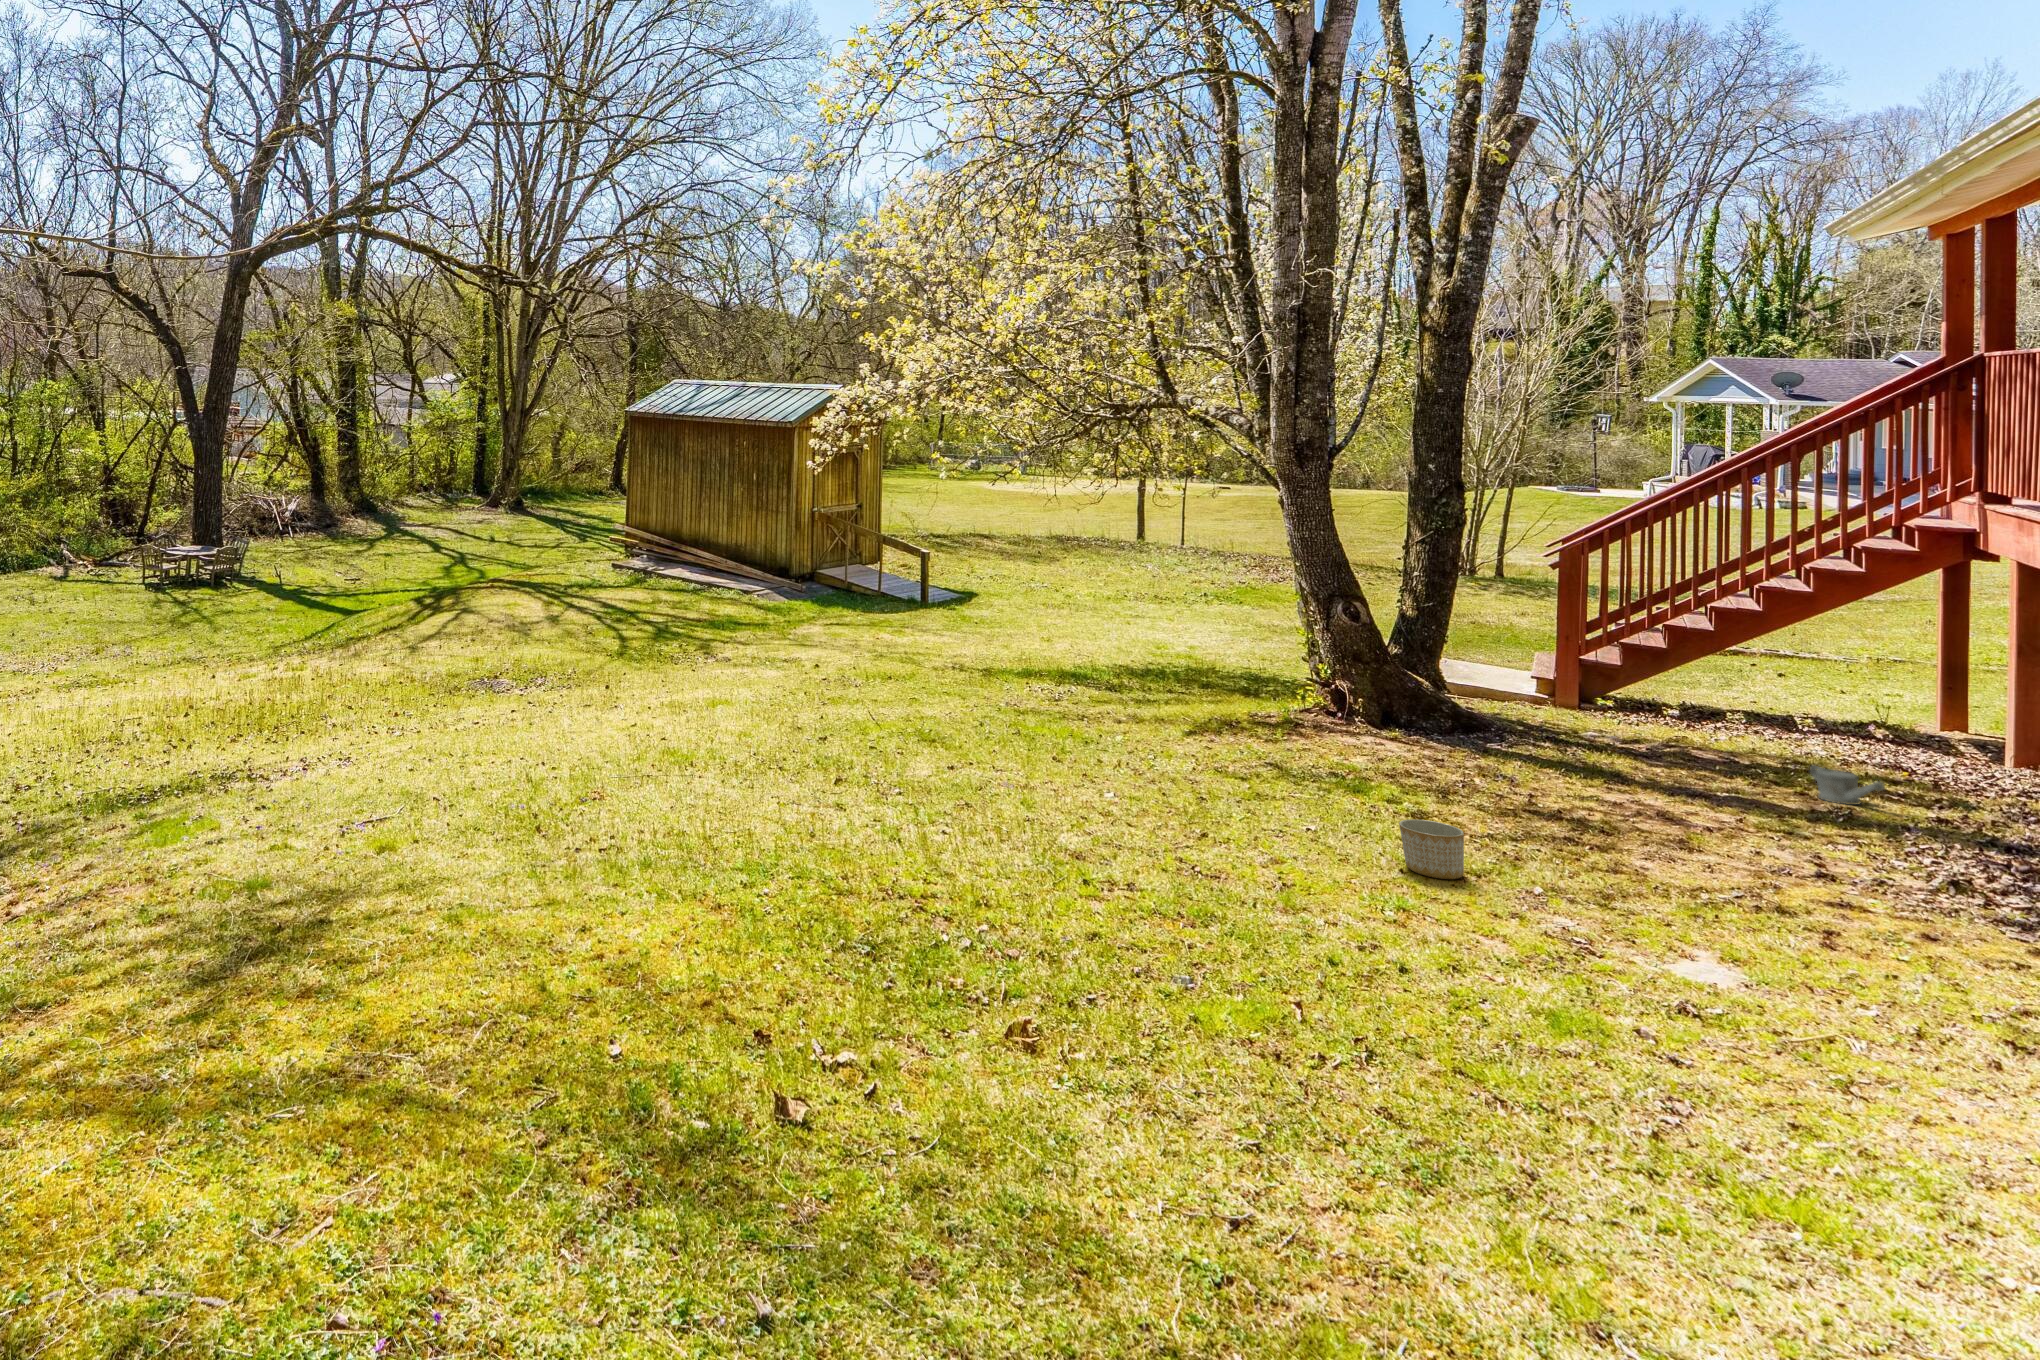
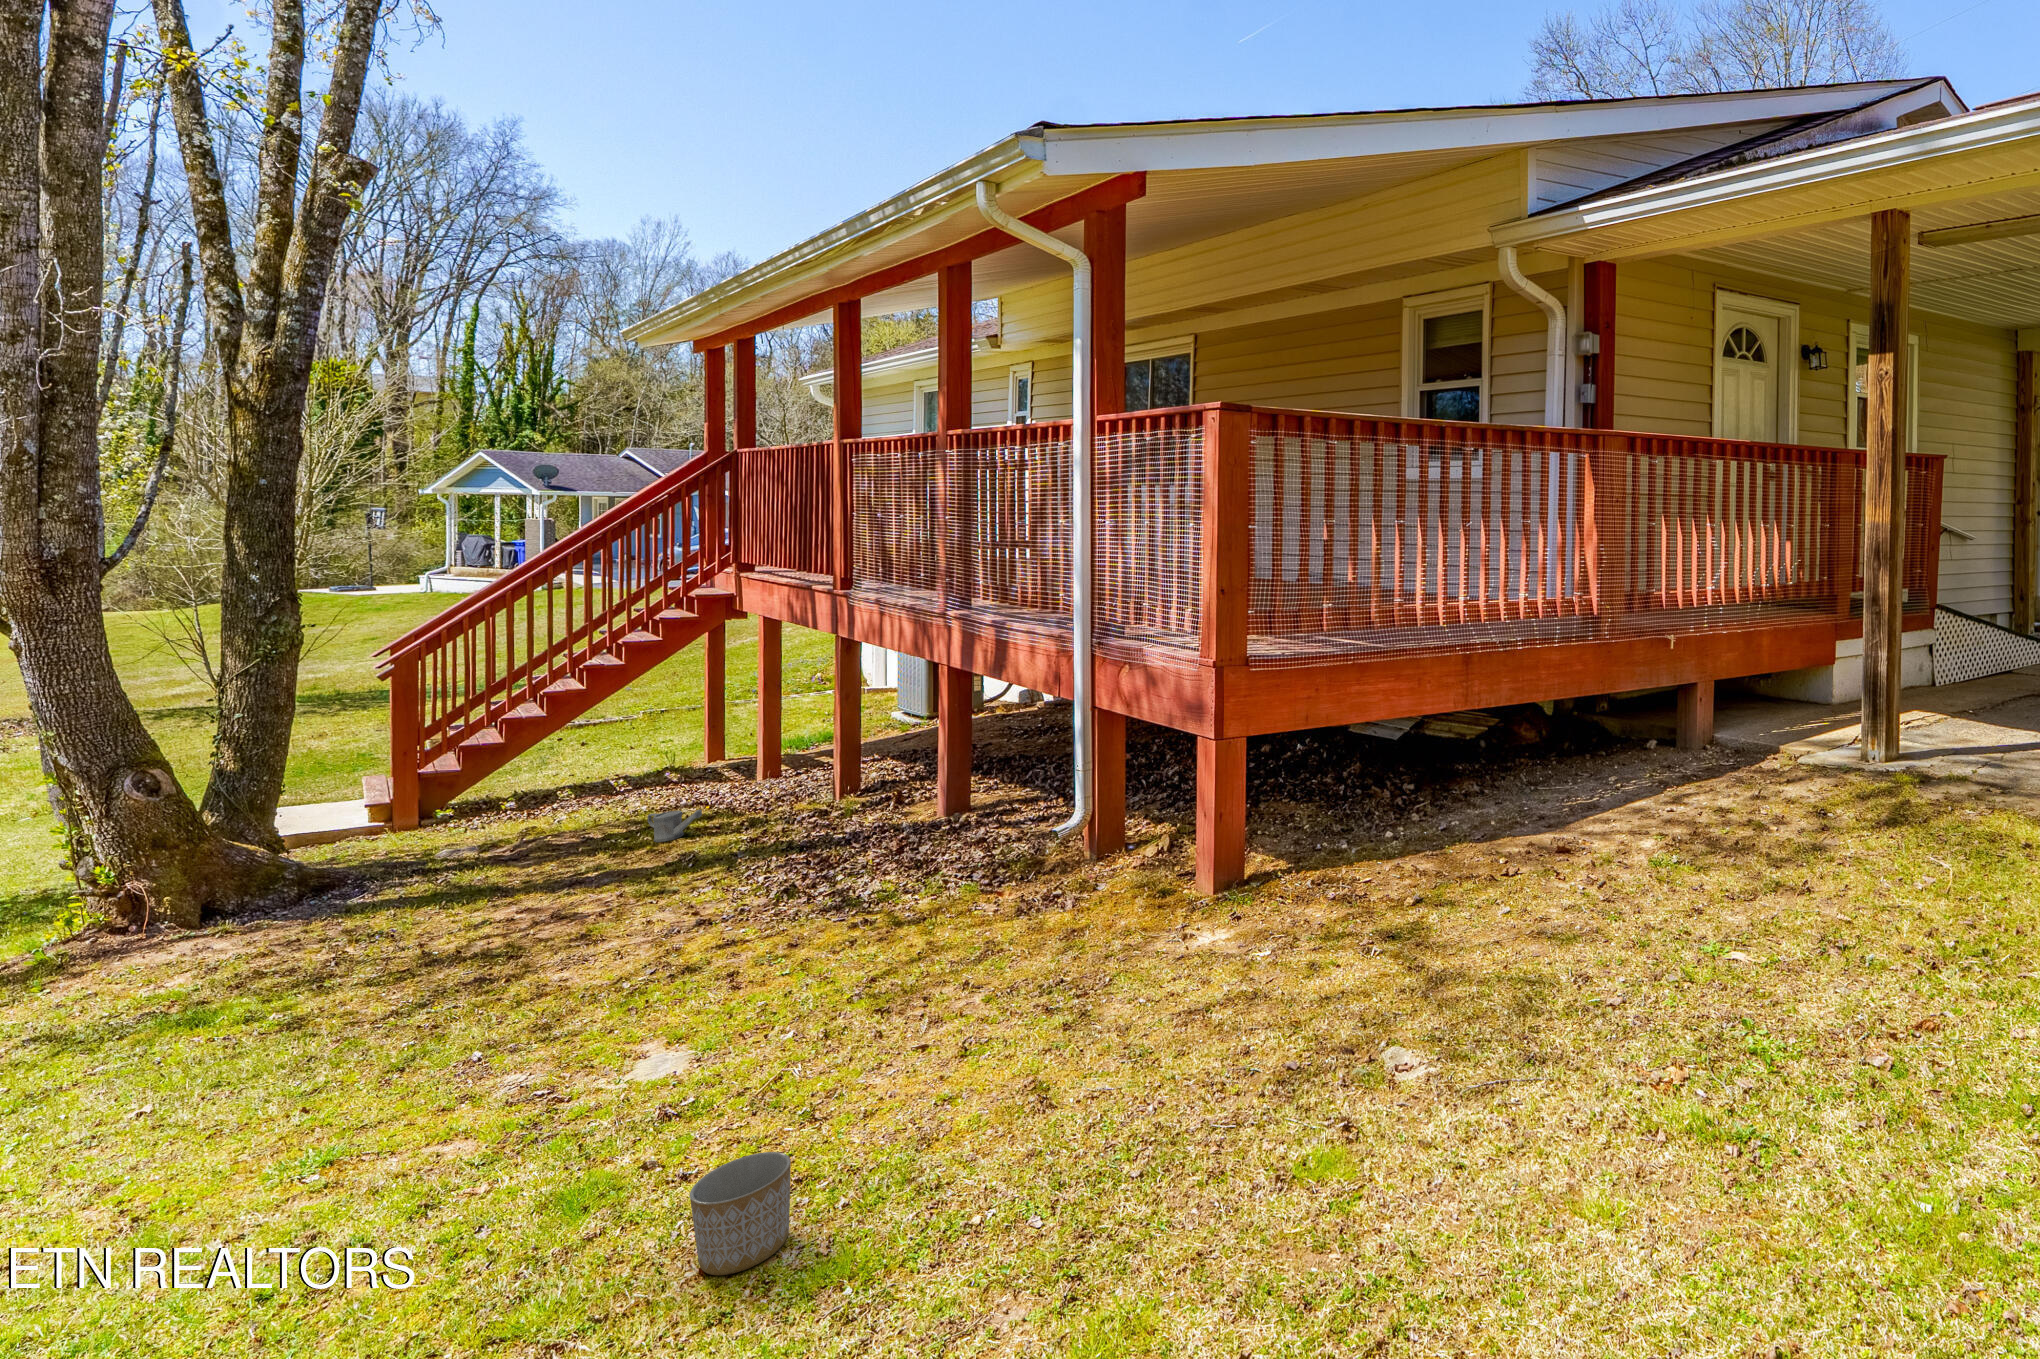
planter: present [1399,819,1464,879] -> present [690,1152,791,1275]

